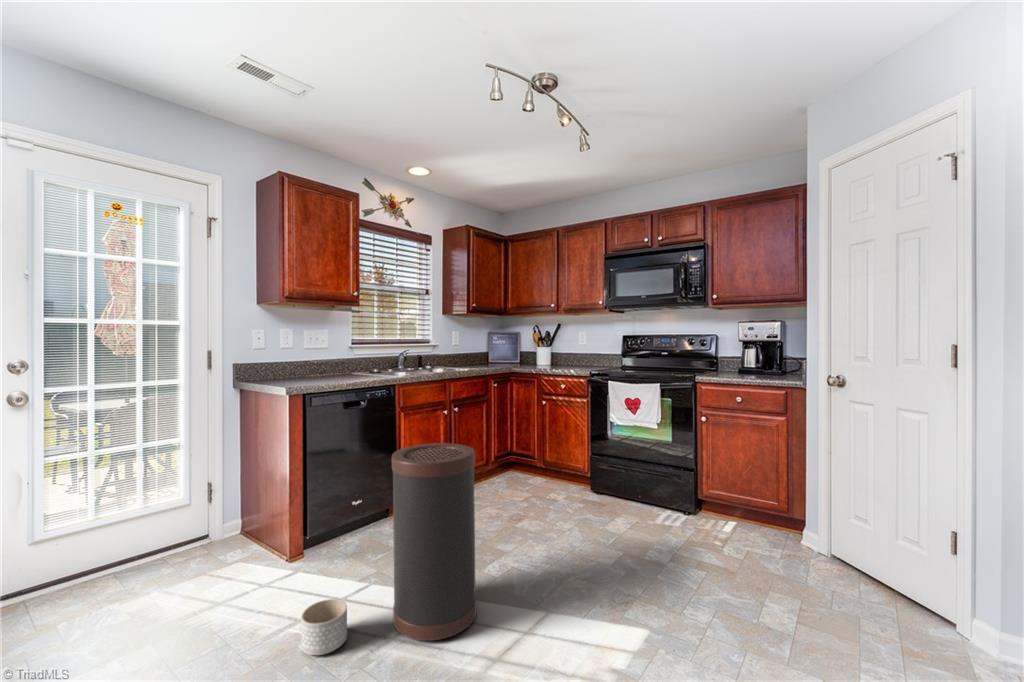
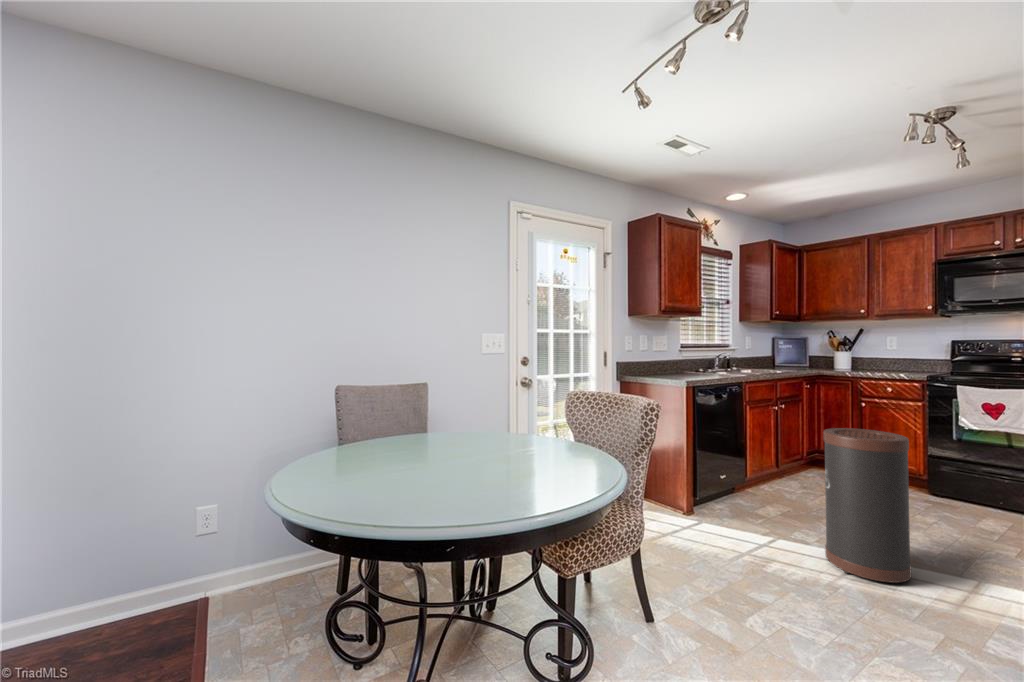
planter: present [301,599,347,655] -> none [765,538,802,576]

